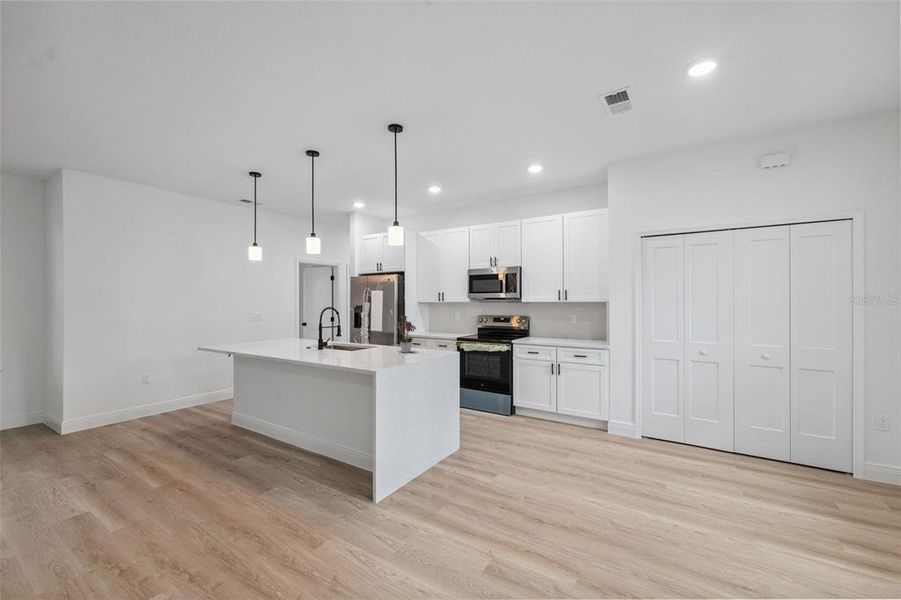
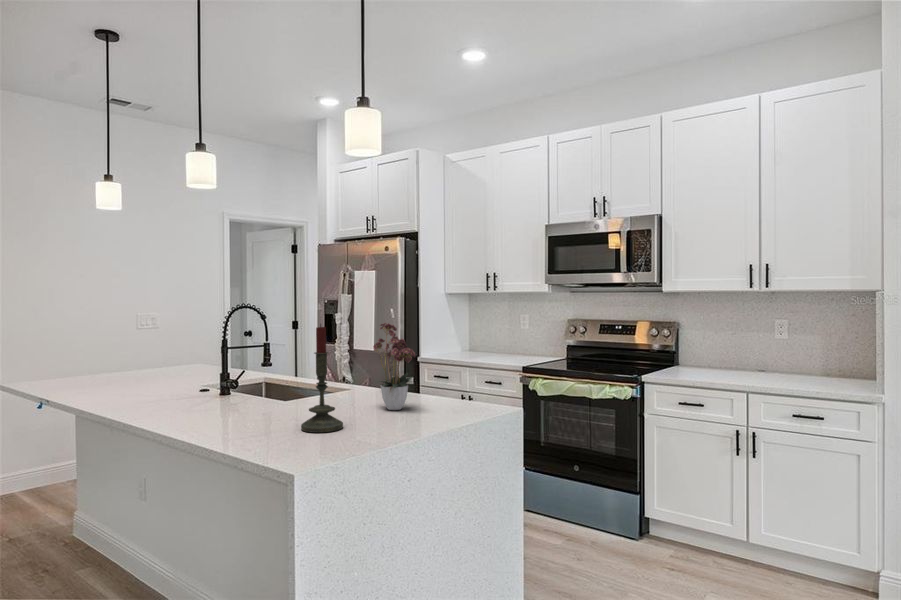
candle: none [371,314,388,360] -> present [301,325,343,433]

